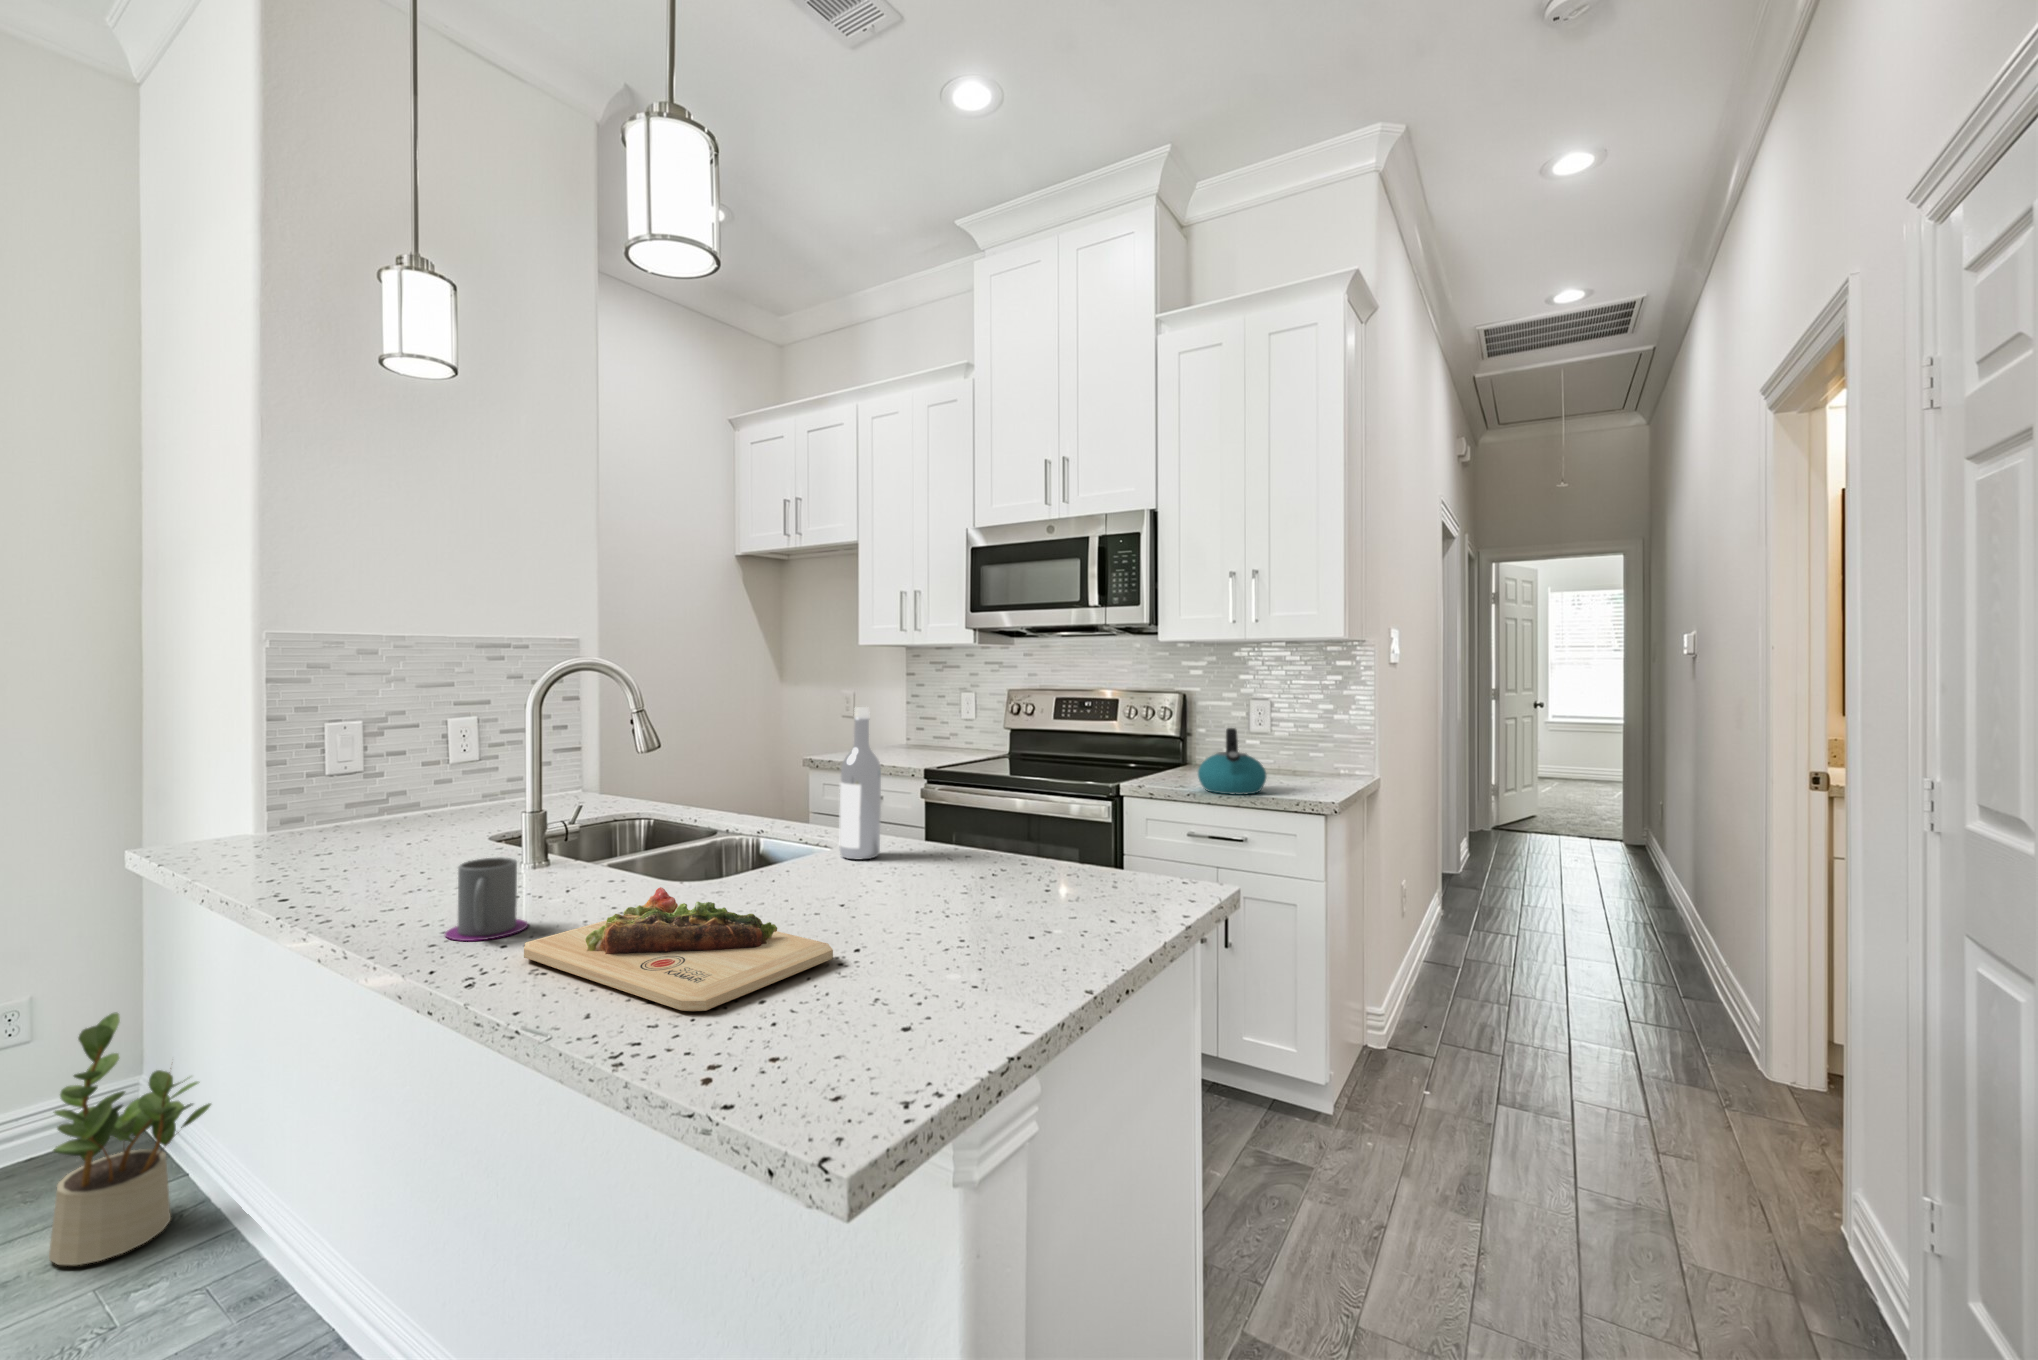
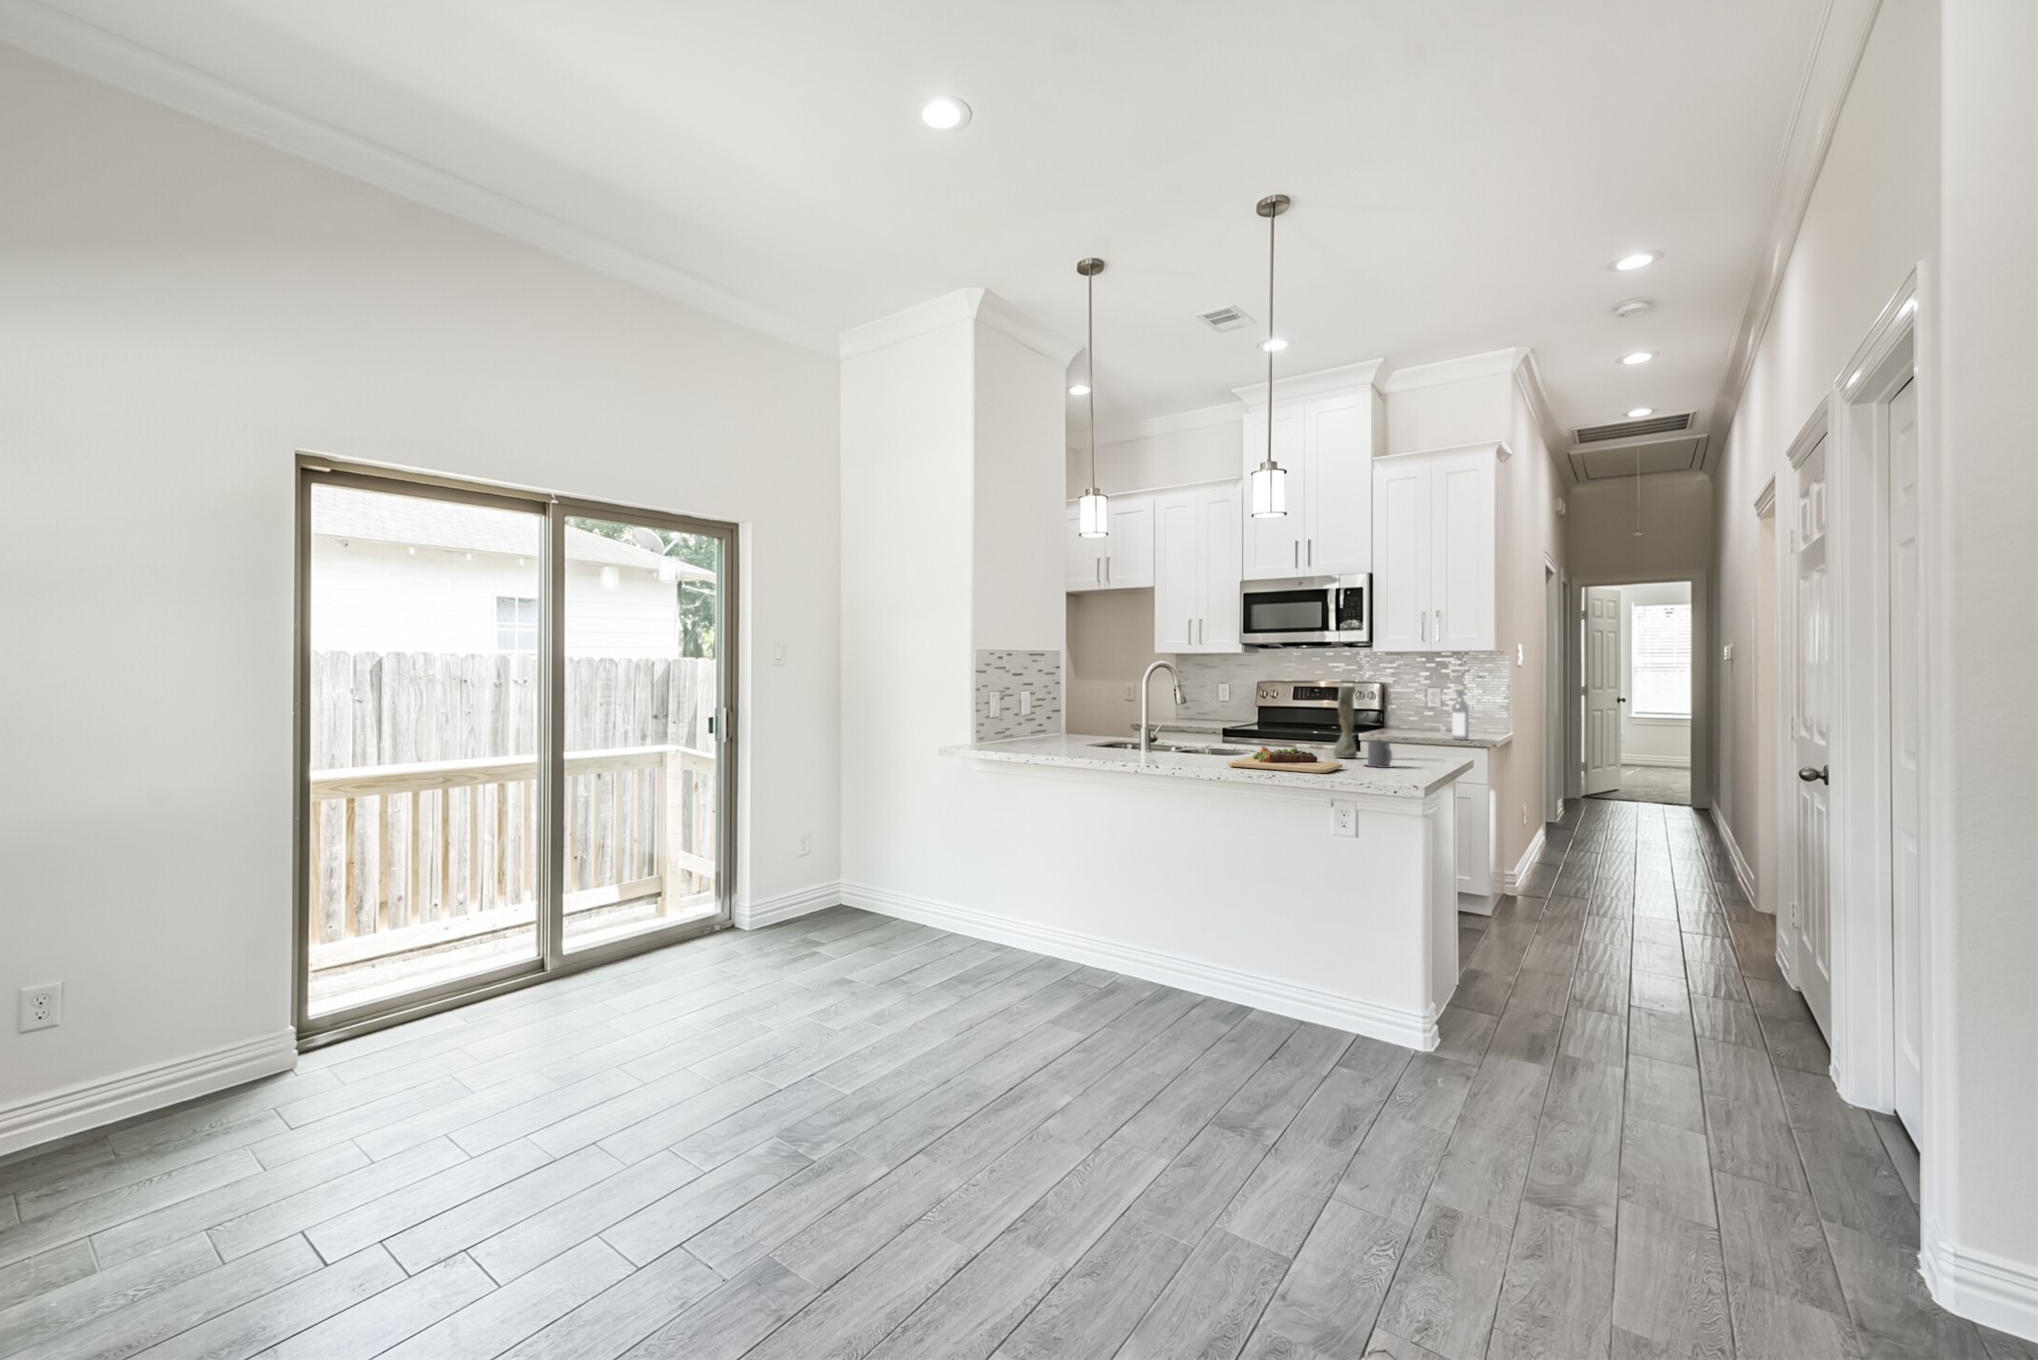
wine bottle: present [839,707,881,860] -> present [1452,686,1469,740]
vase: none [950,711,999,879] -> present [1334,686,1357,758]
kettle: present [1198,728,1266,795] -> none [1403,704,1446,742]
mug: present [445,857,528,941] -> present [1367,740,1392,768]
potted plant: present [49,1012,211,1265] -> none [880,828,936,940]

